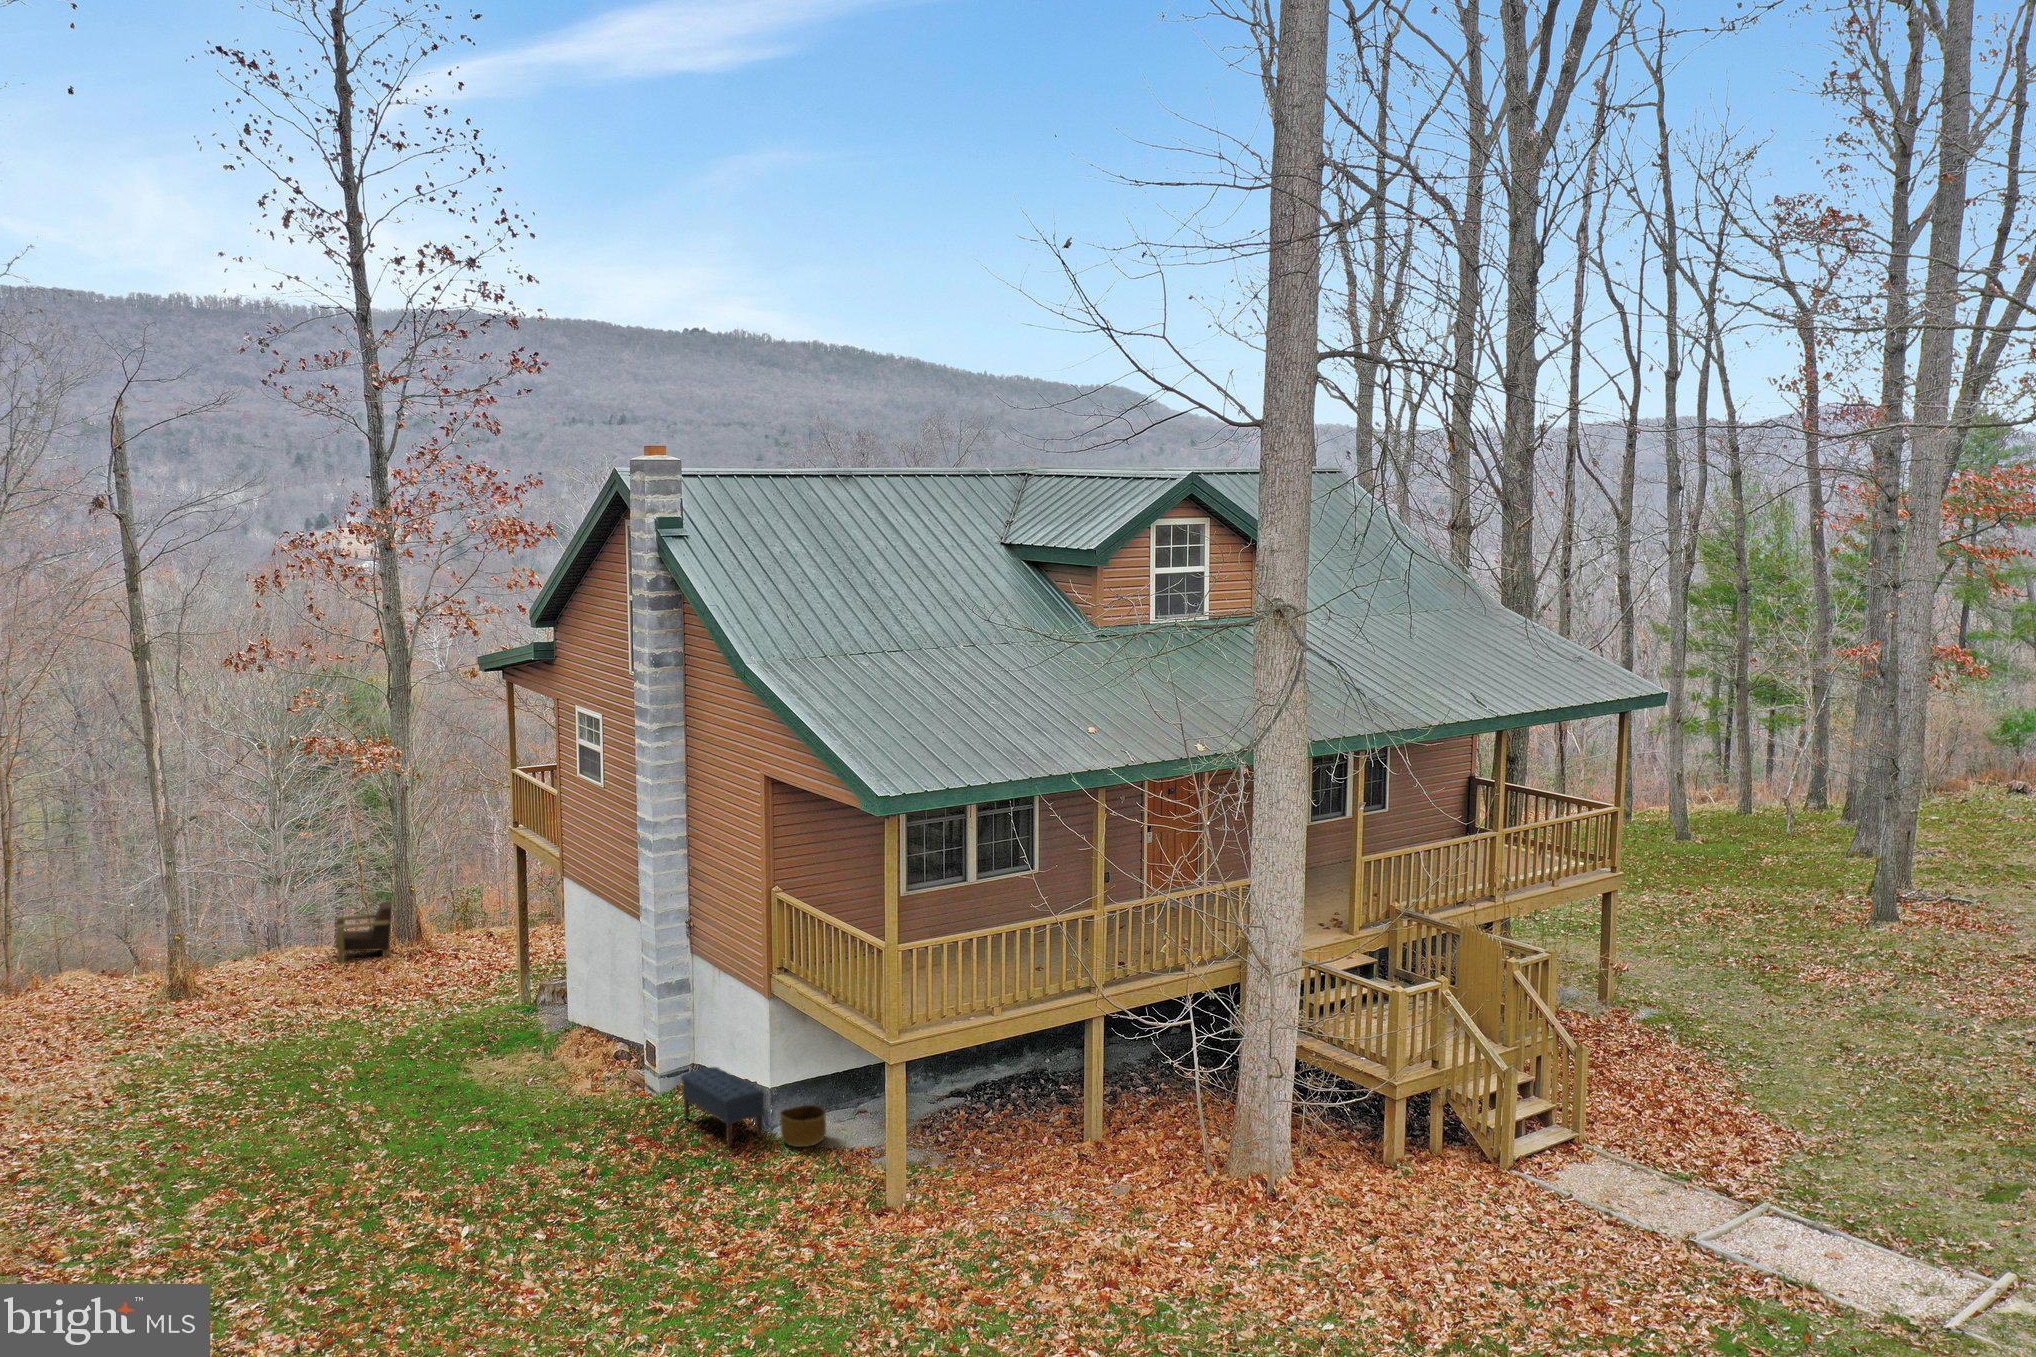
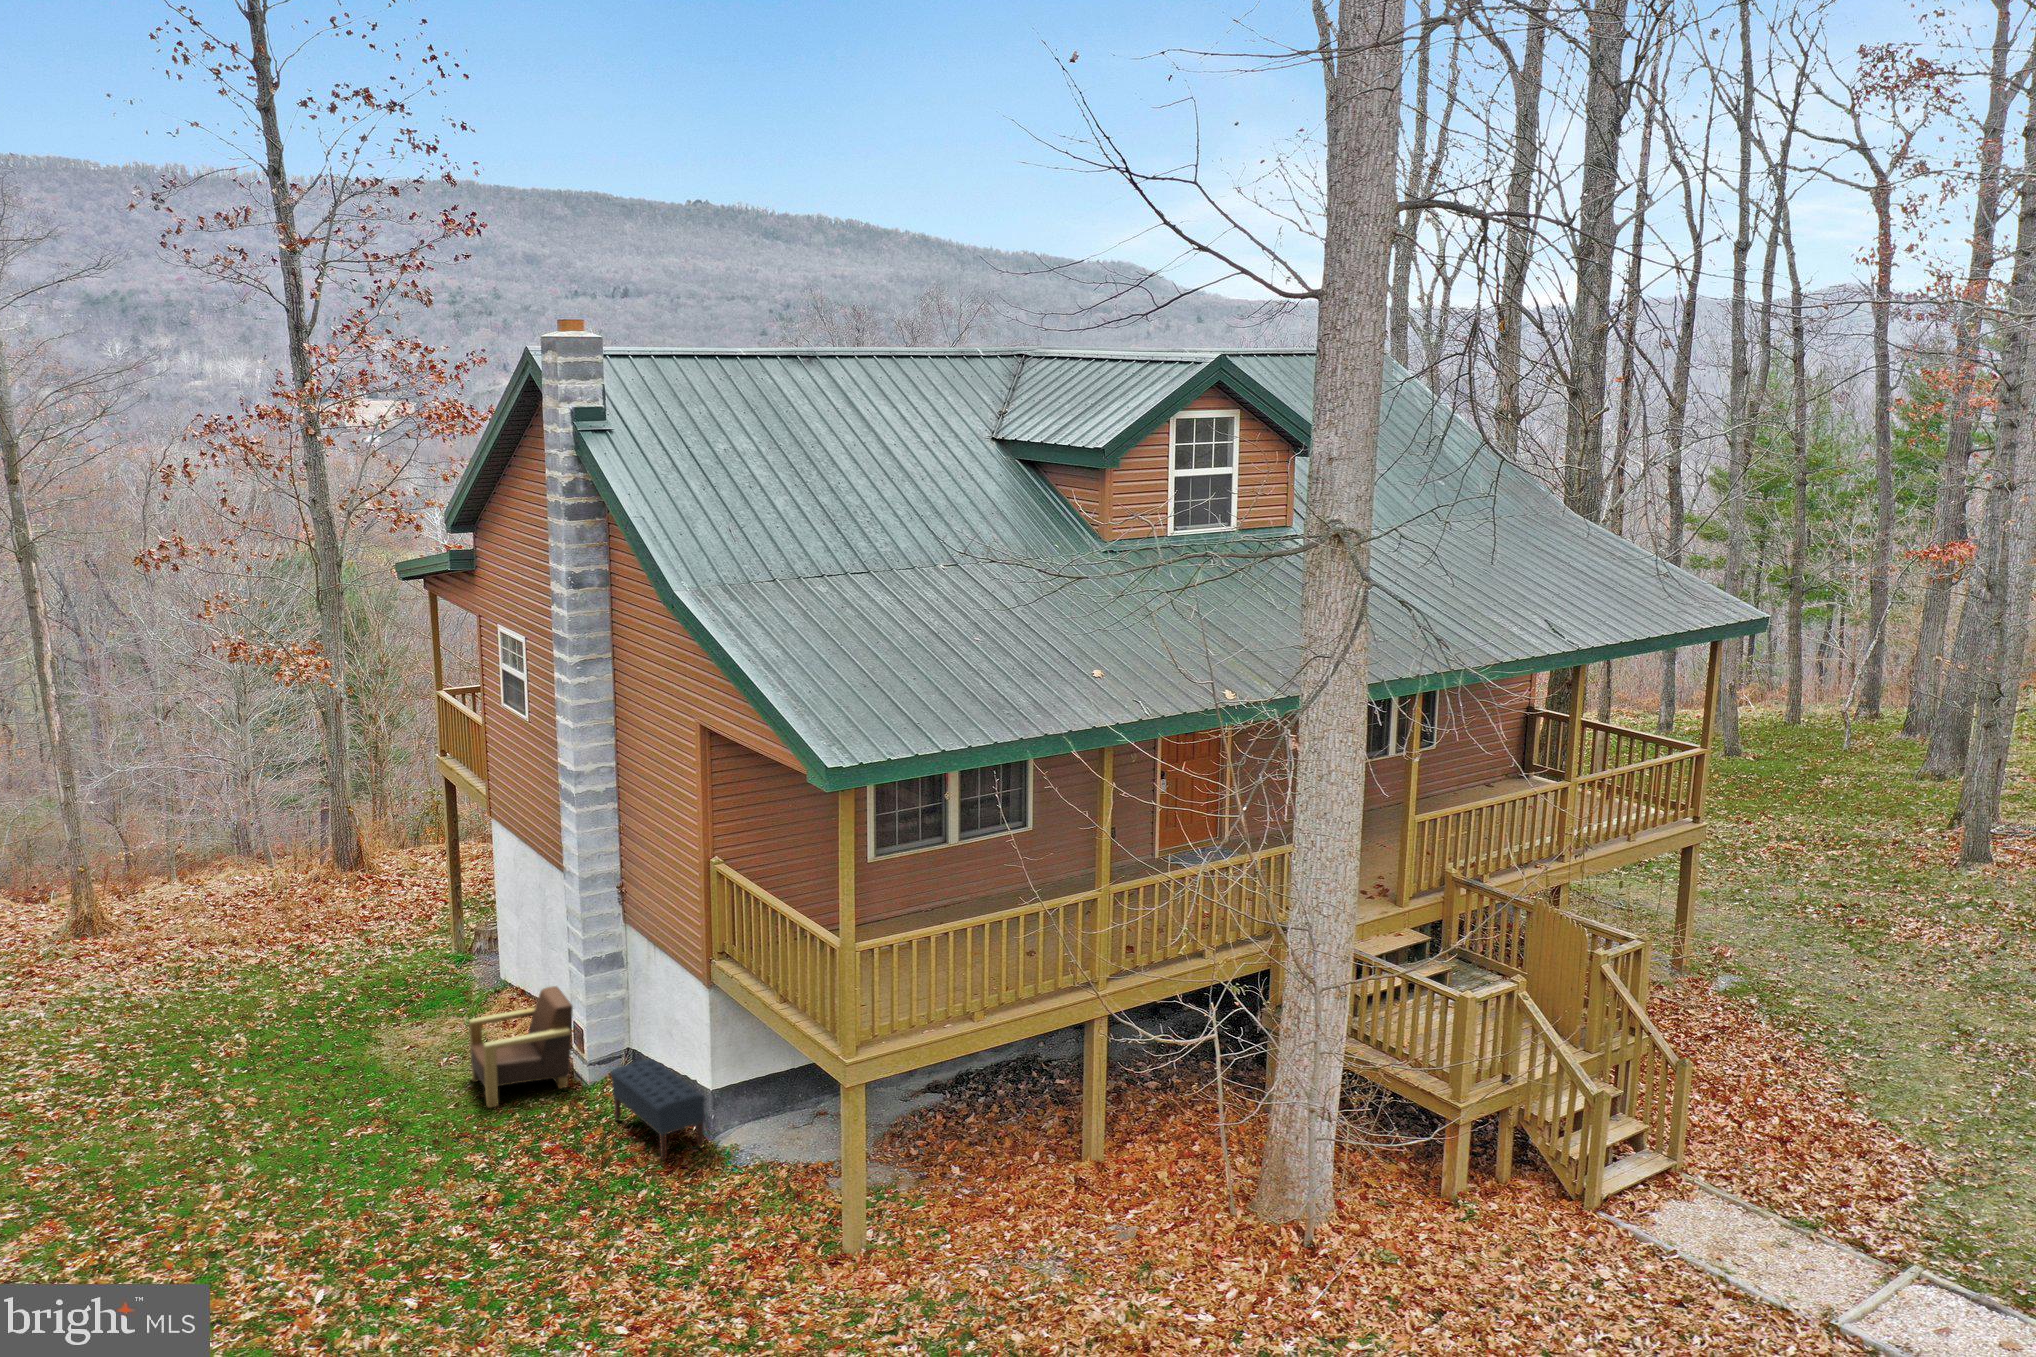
armchair: present [336,901,392,962] -> present [469,986,573,1108]
basket: present [780,1105,826,1147] -> none [723,1110,778,1163]

